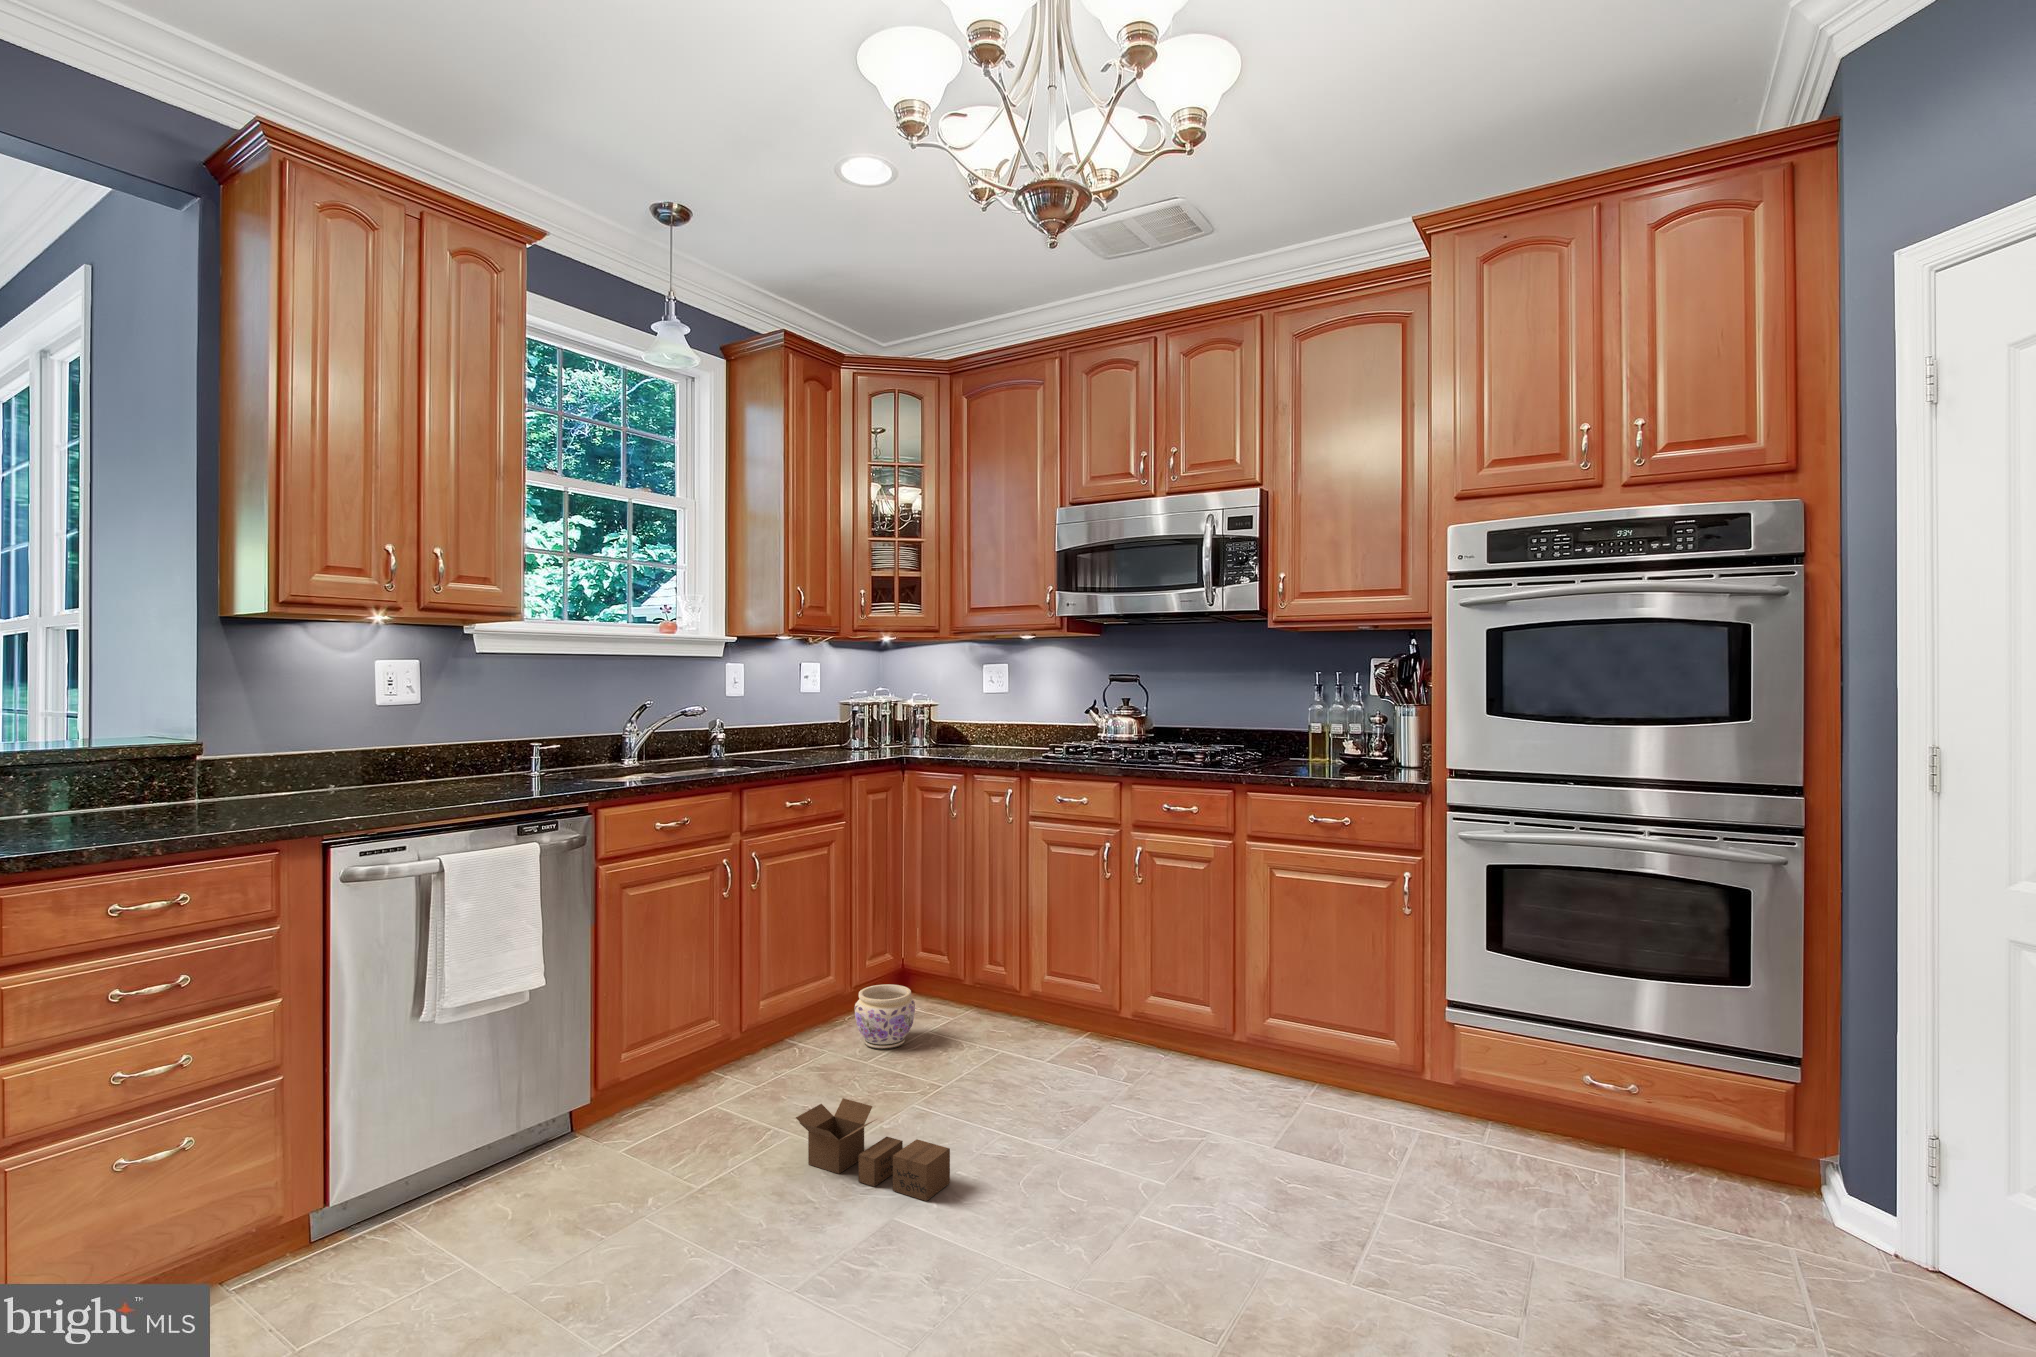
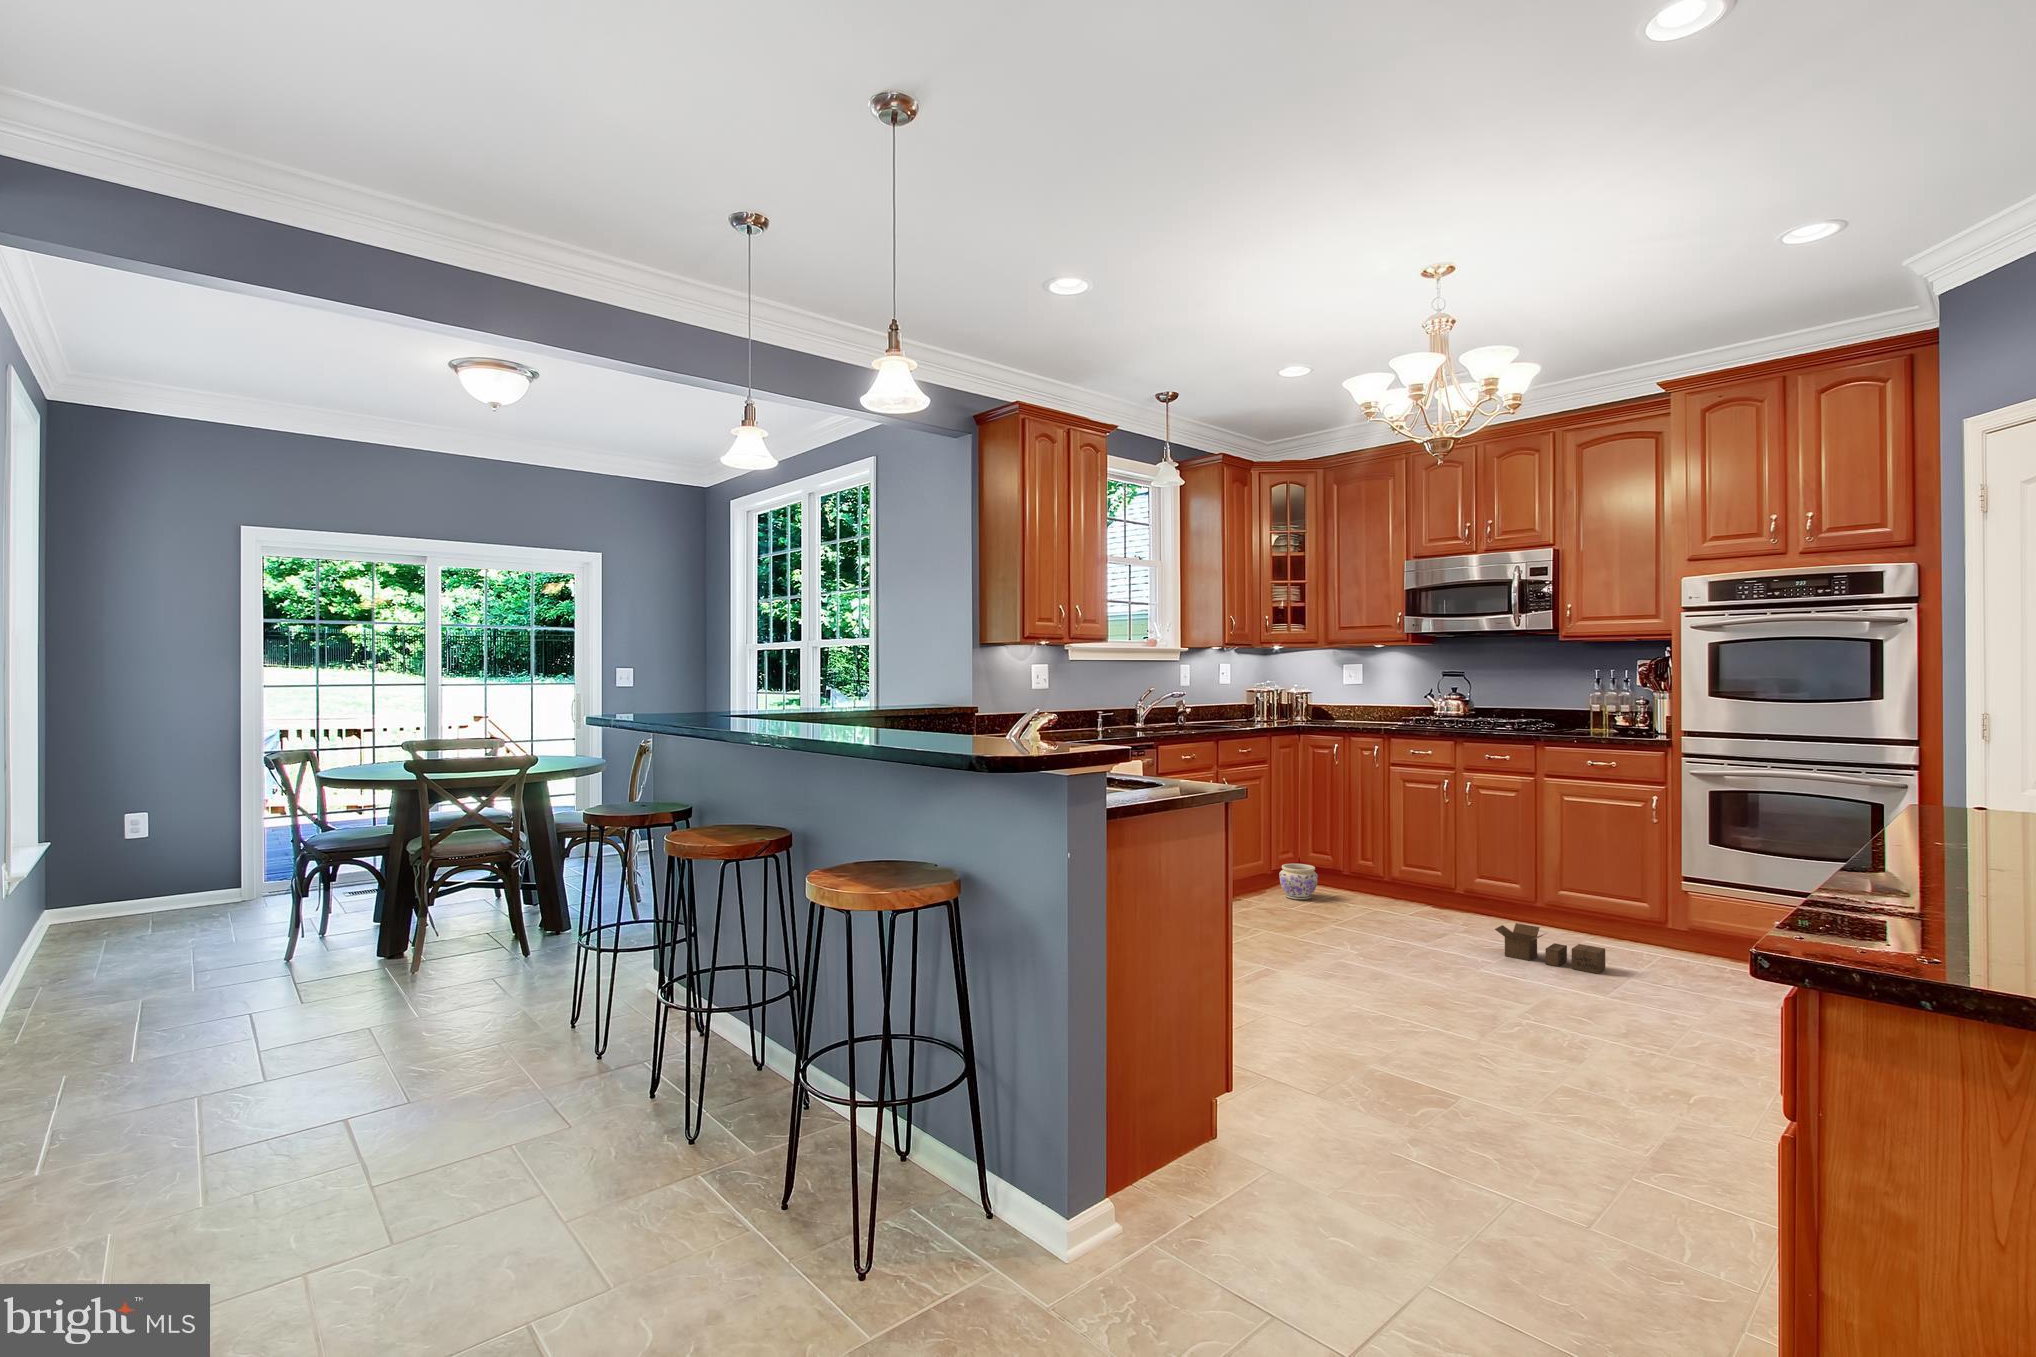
cardboard box: present [796,1098,950,1201] -> present [1495,923,1605,974]

